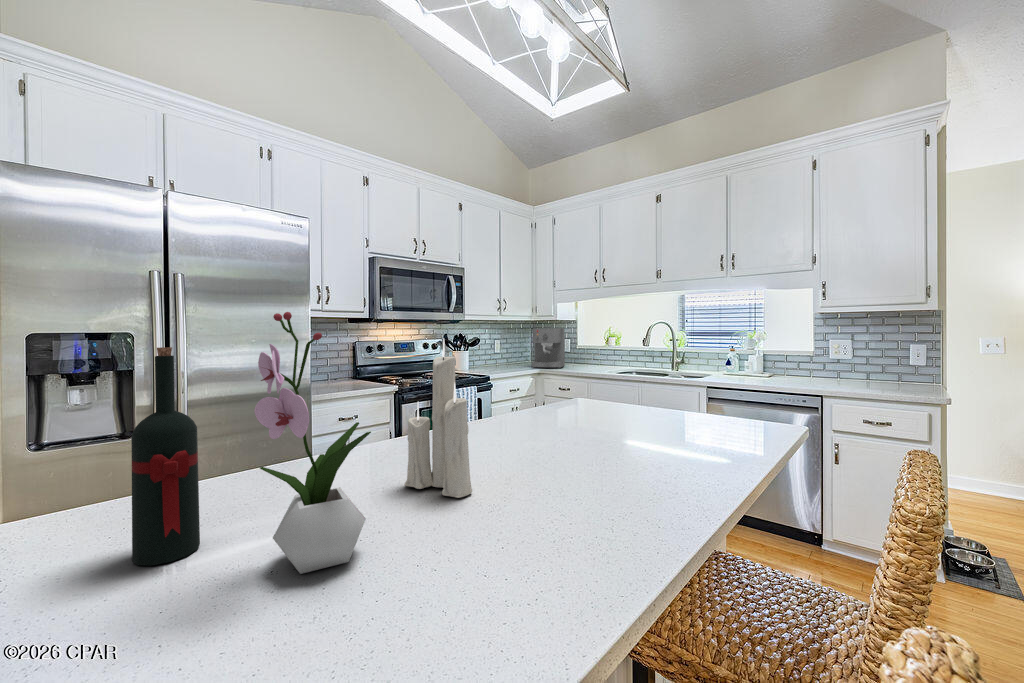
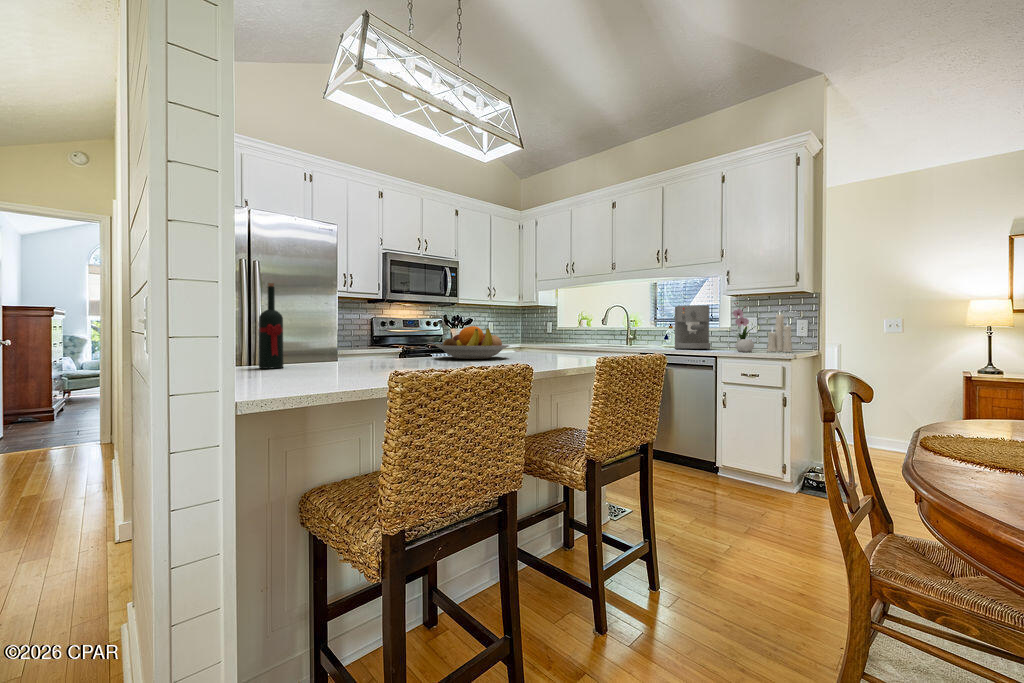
flower arrangement: present [255,312,371,574] -> present [733,302,754,352]
coffee maker: present [532,328,565,368] -> present [675,305,710,350]
candle: present [404,339,472,498] -> present [767,314,792,352]
fruit bowl: none [494,393,623,453] -> present [435,326,509,359]

